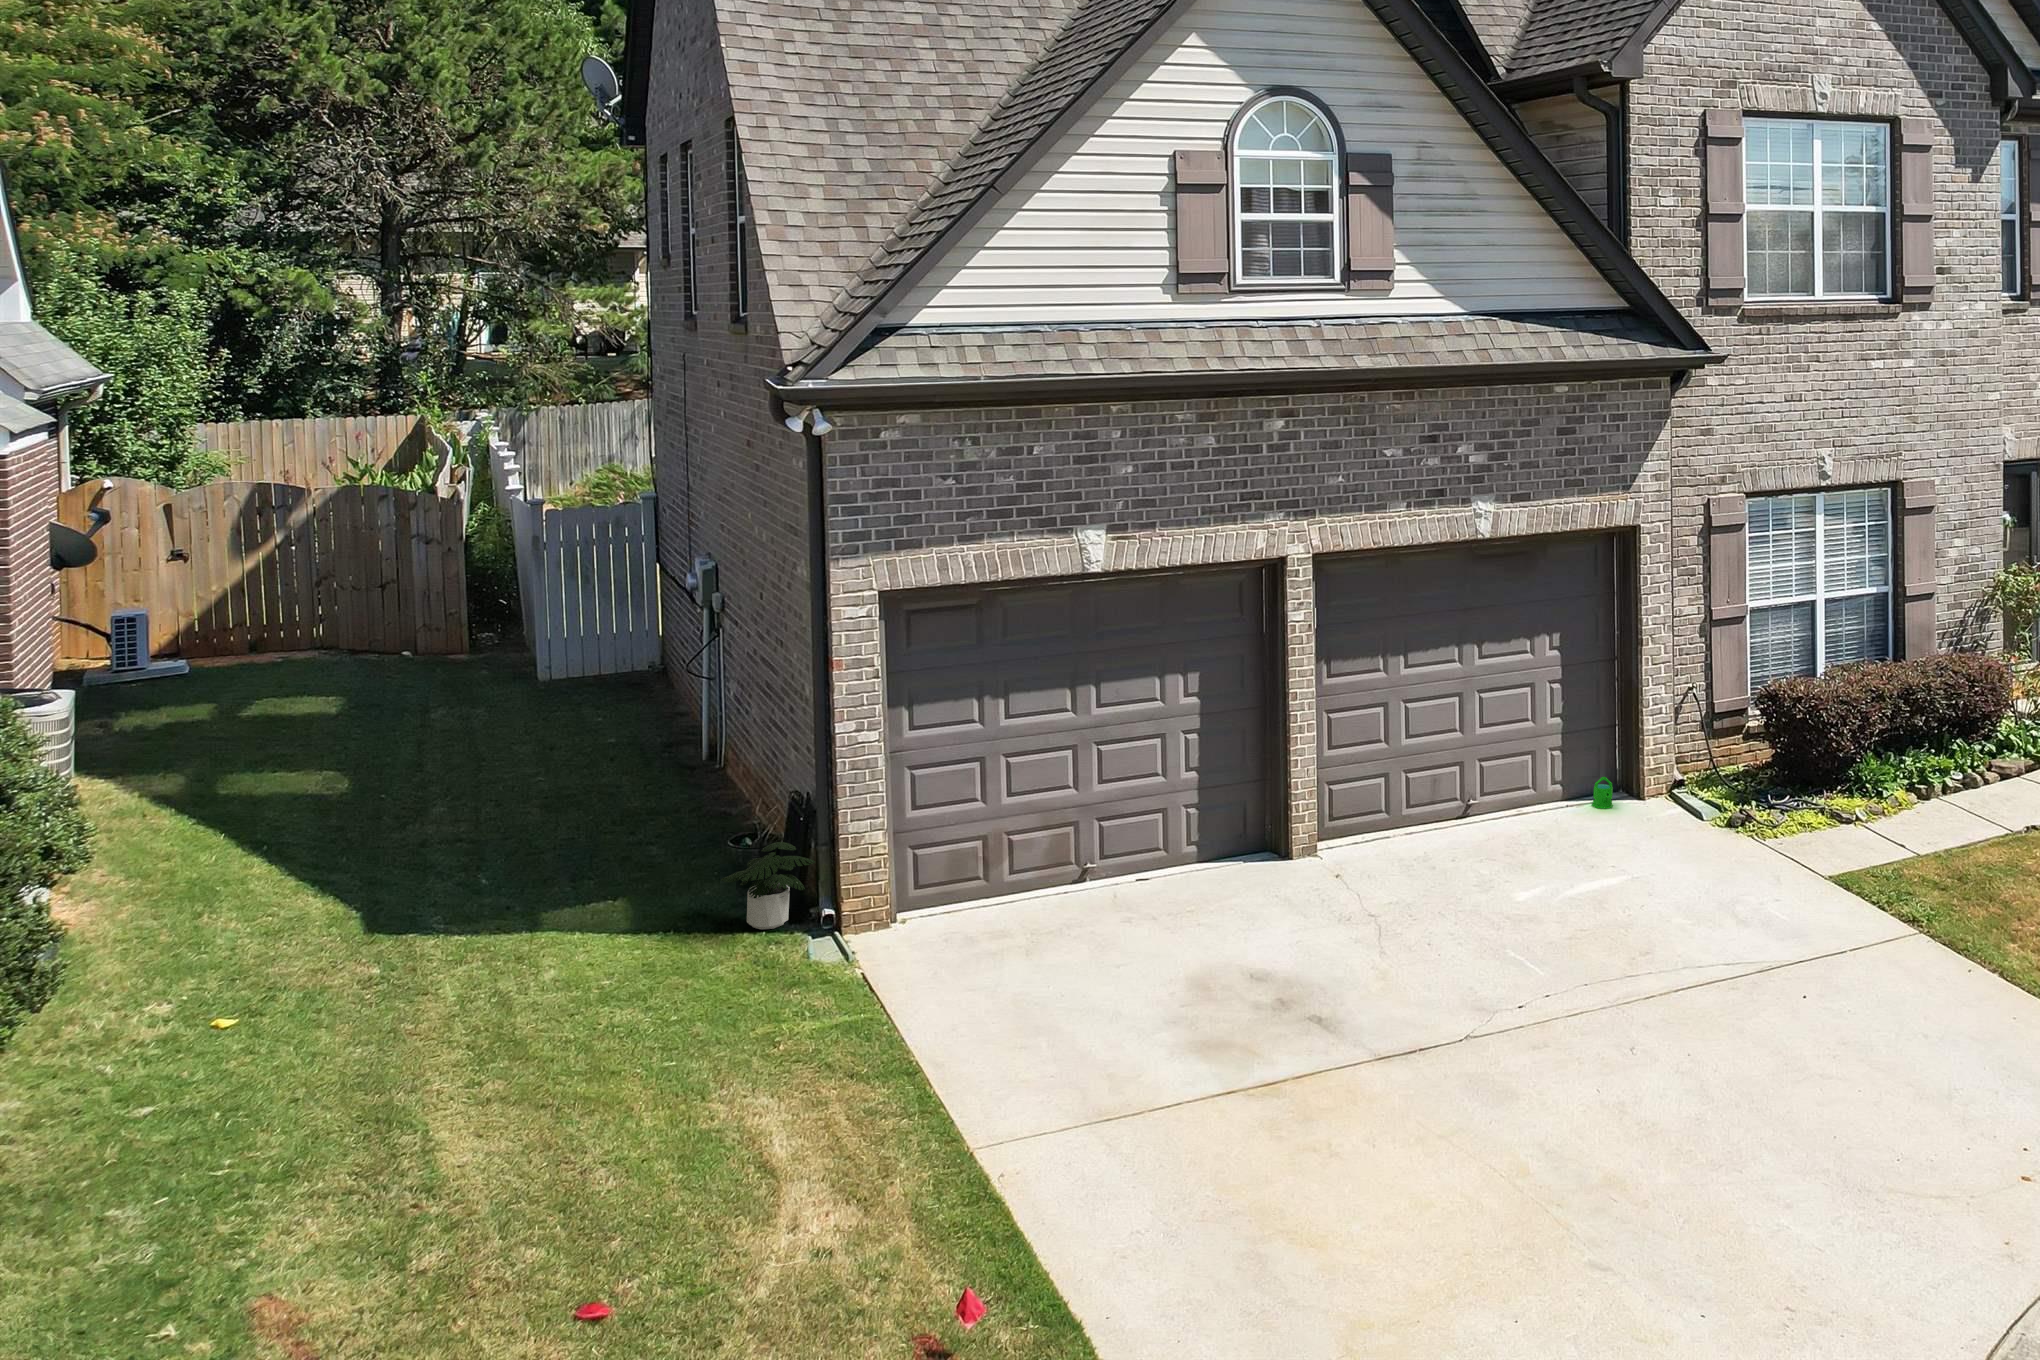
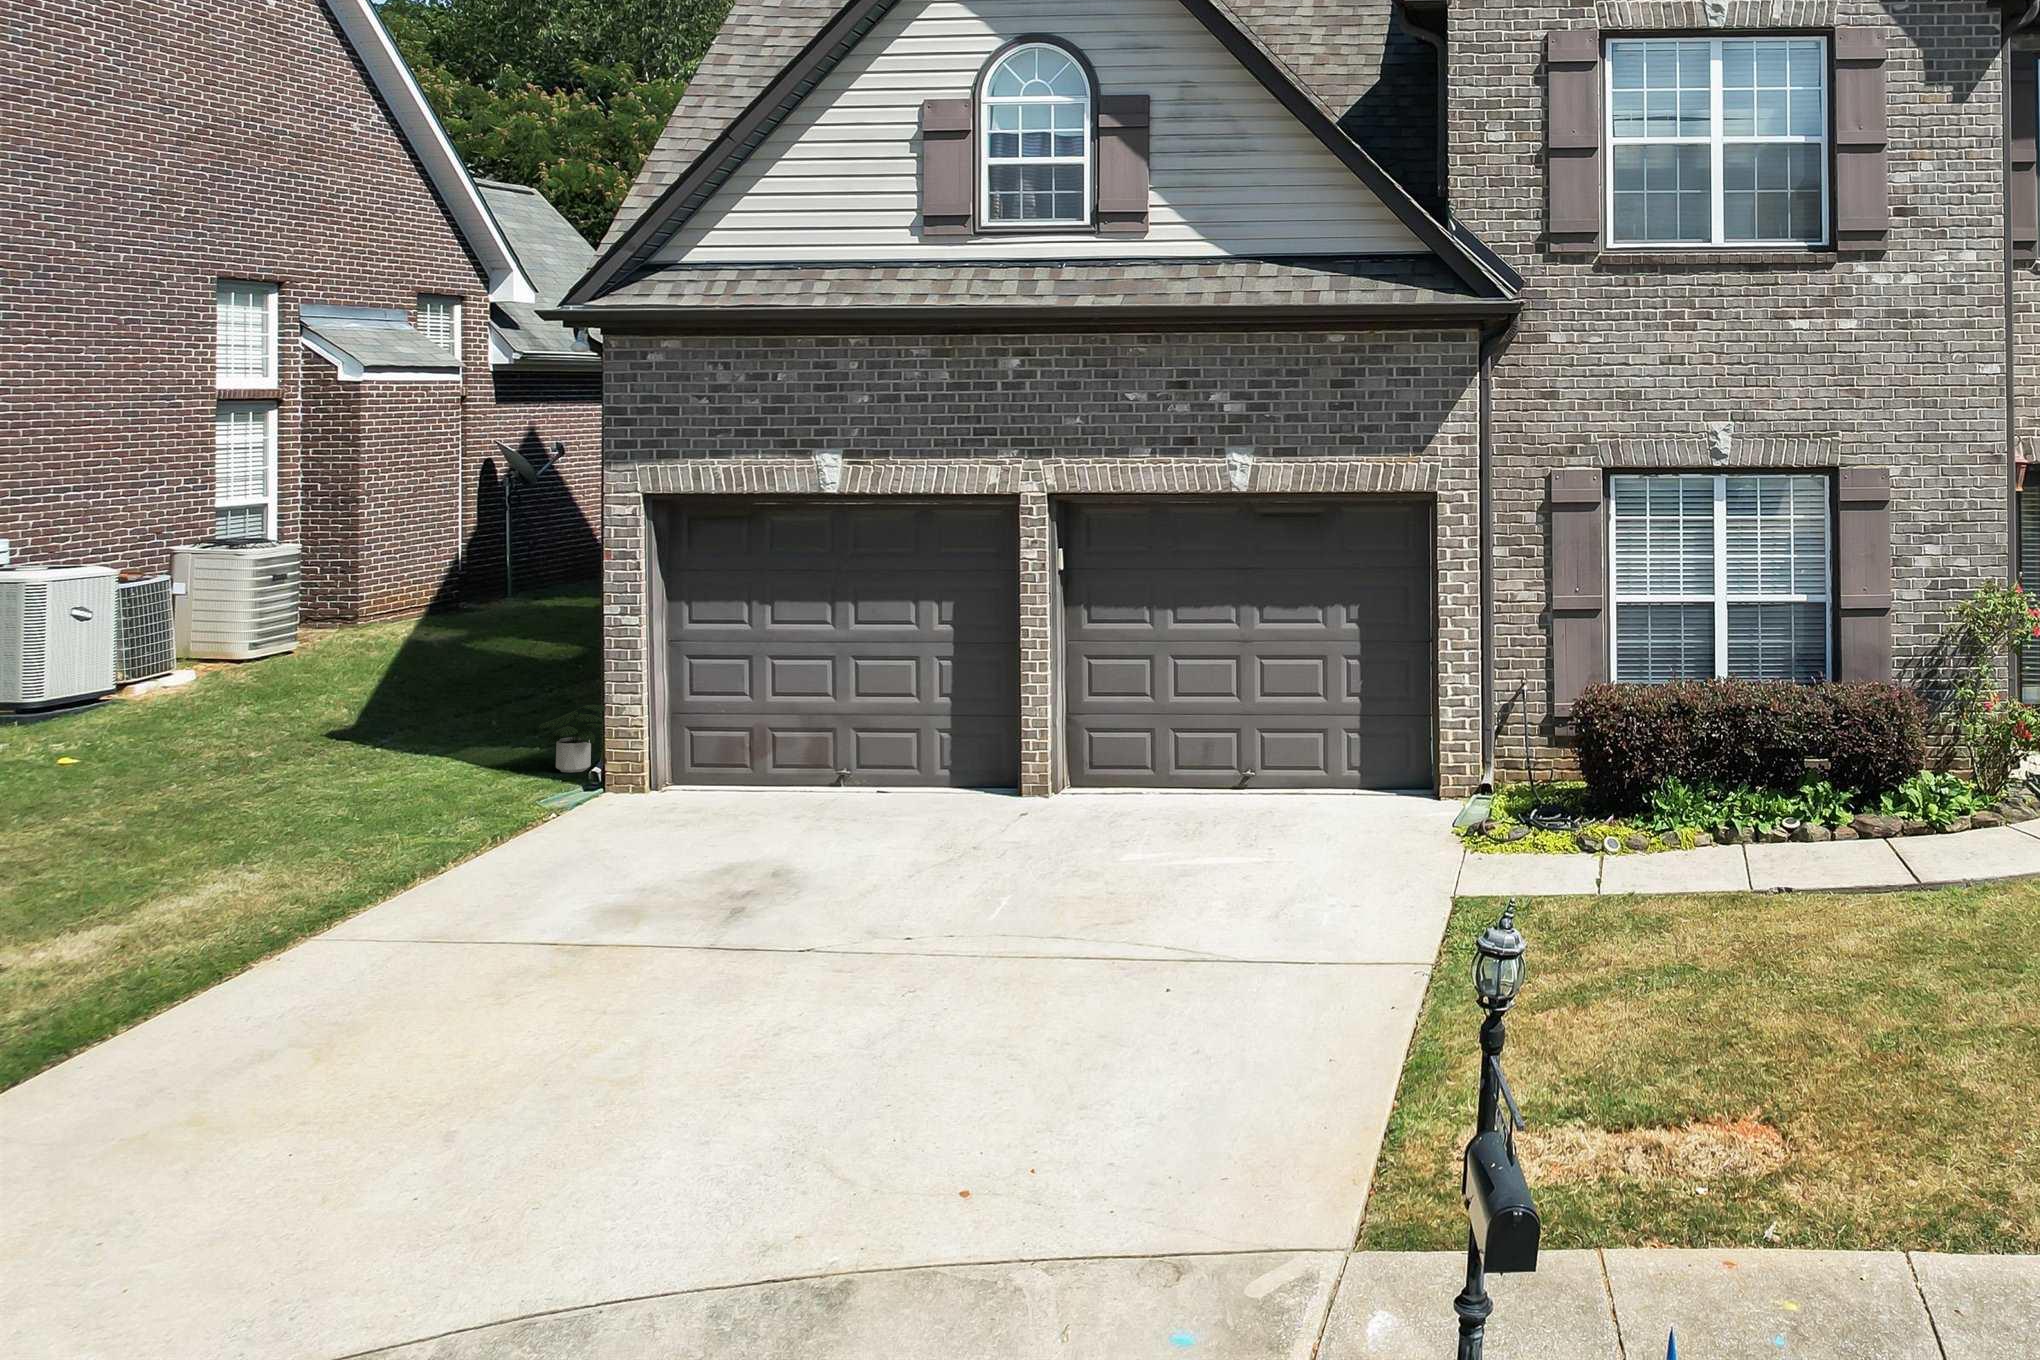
watering can: present [1591,777,1613,809] -> none [1394,760,1417,794]

